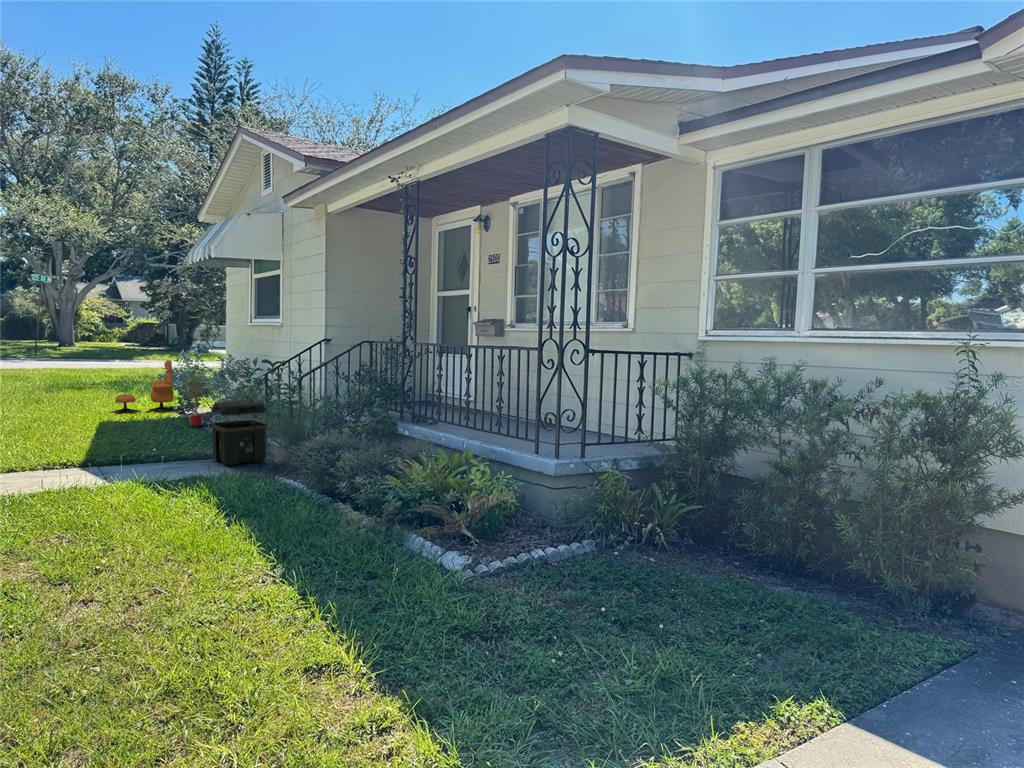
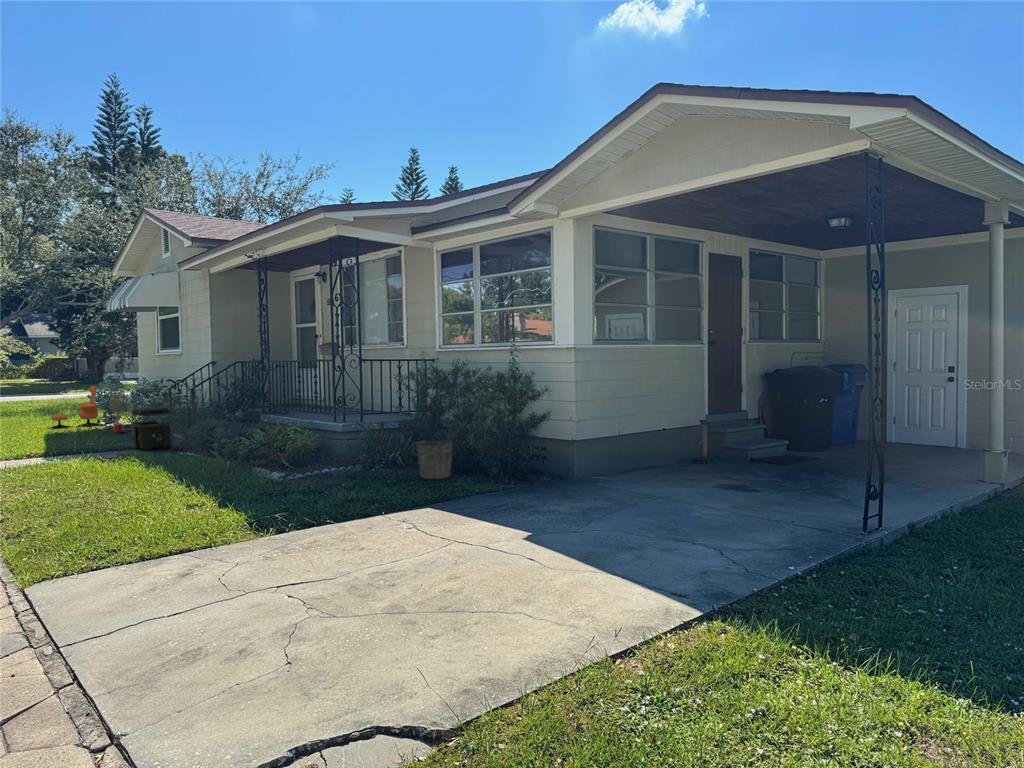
bucket: none [720,512,803,597] -> present [416,440,453,479]

